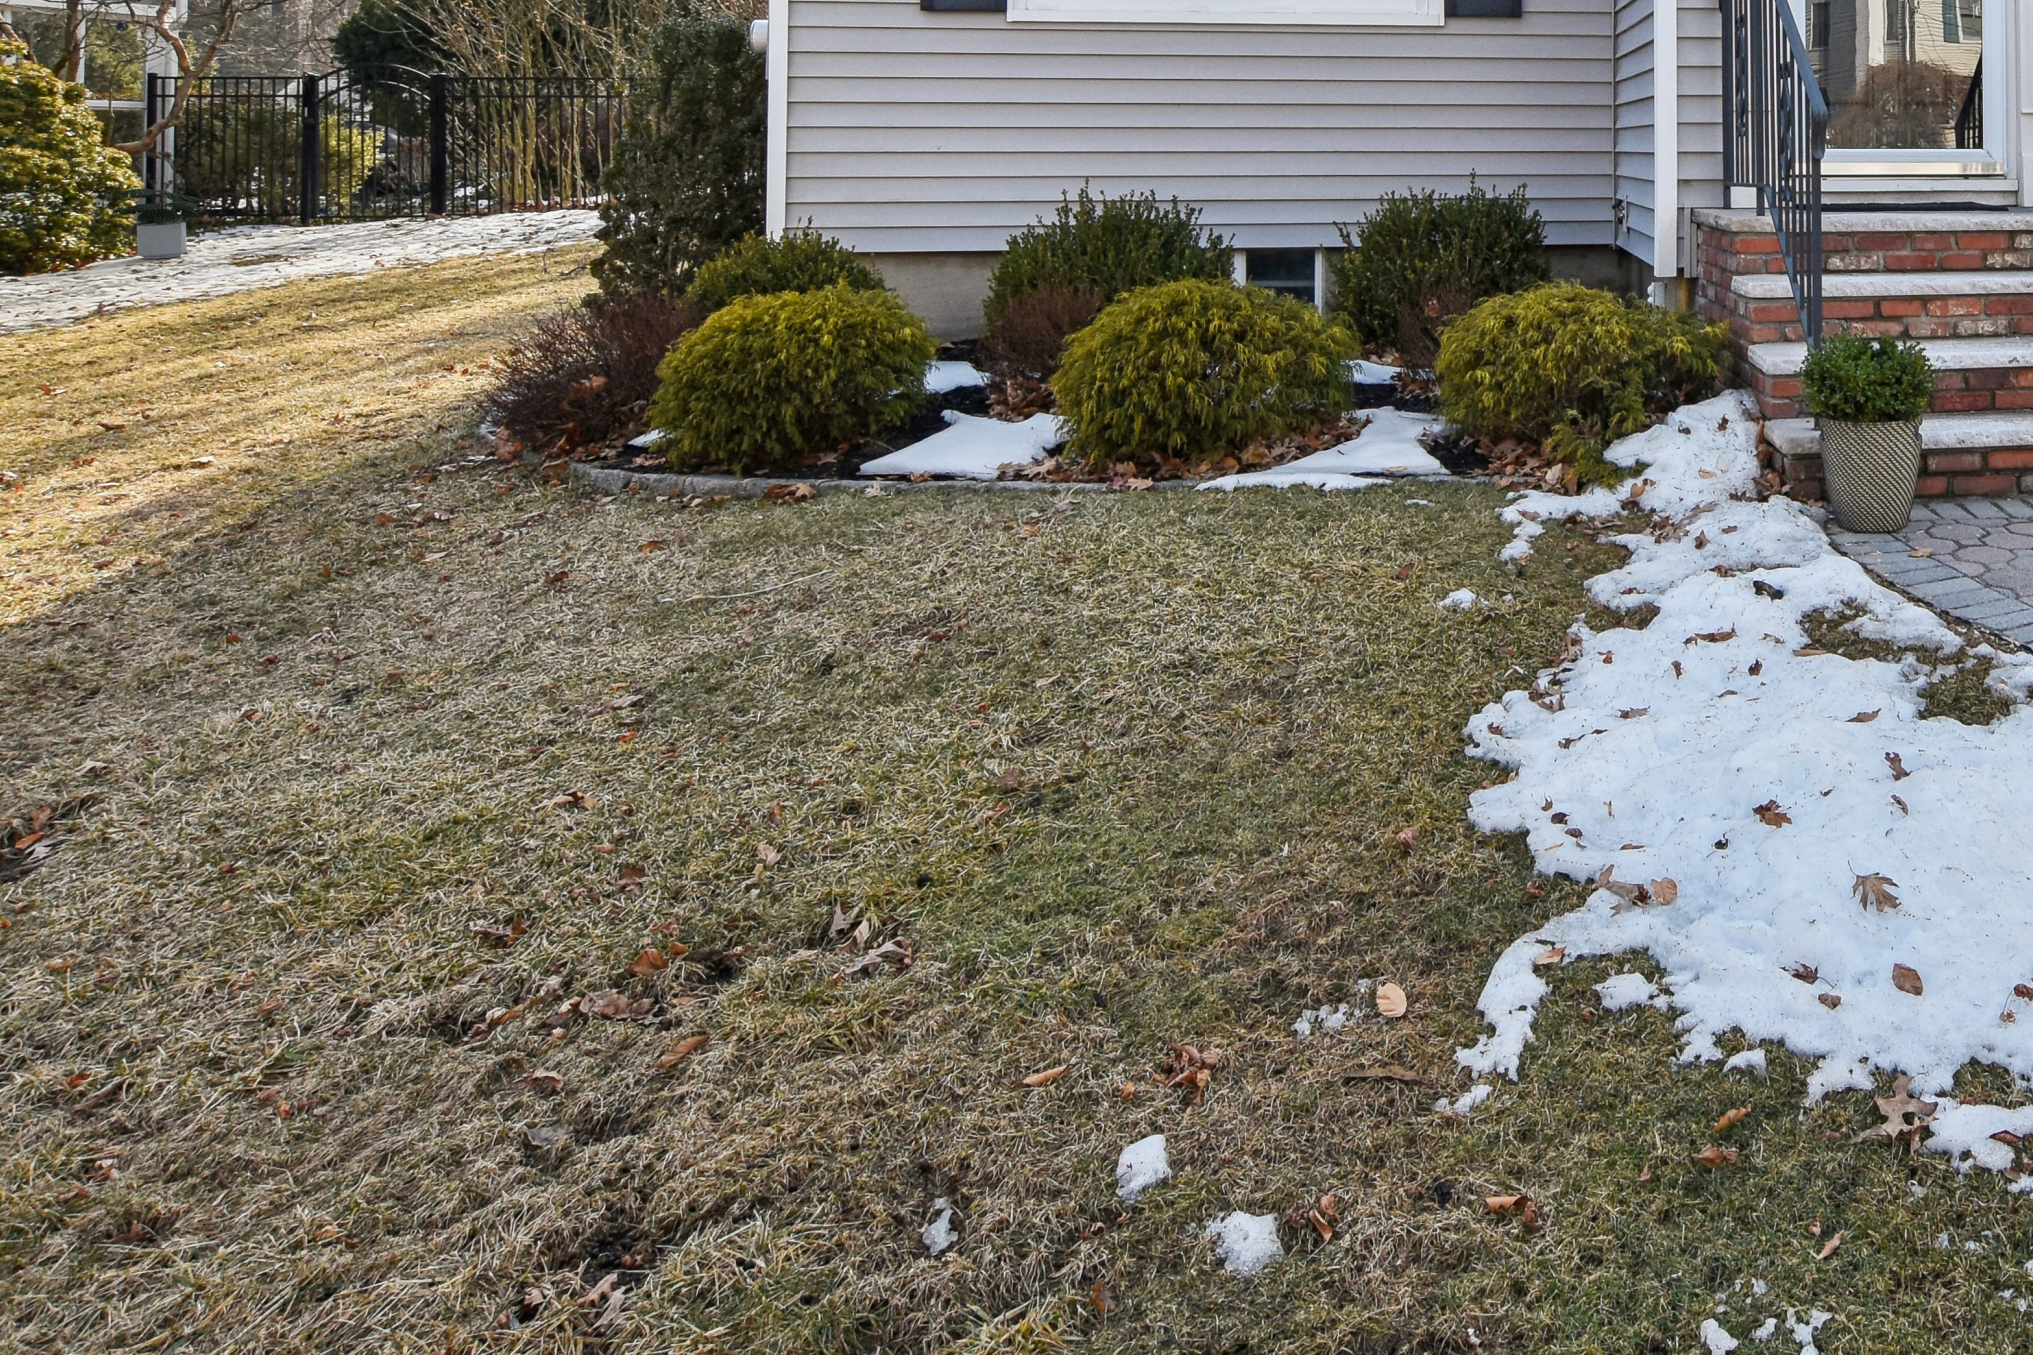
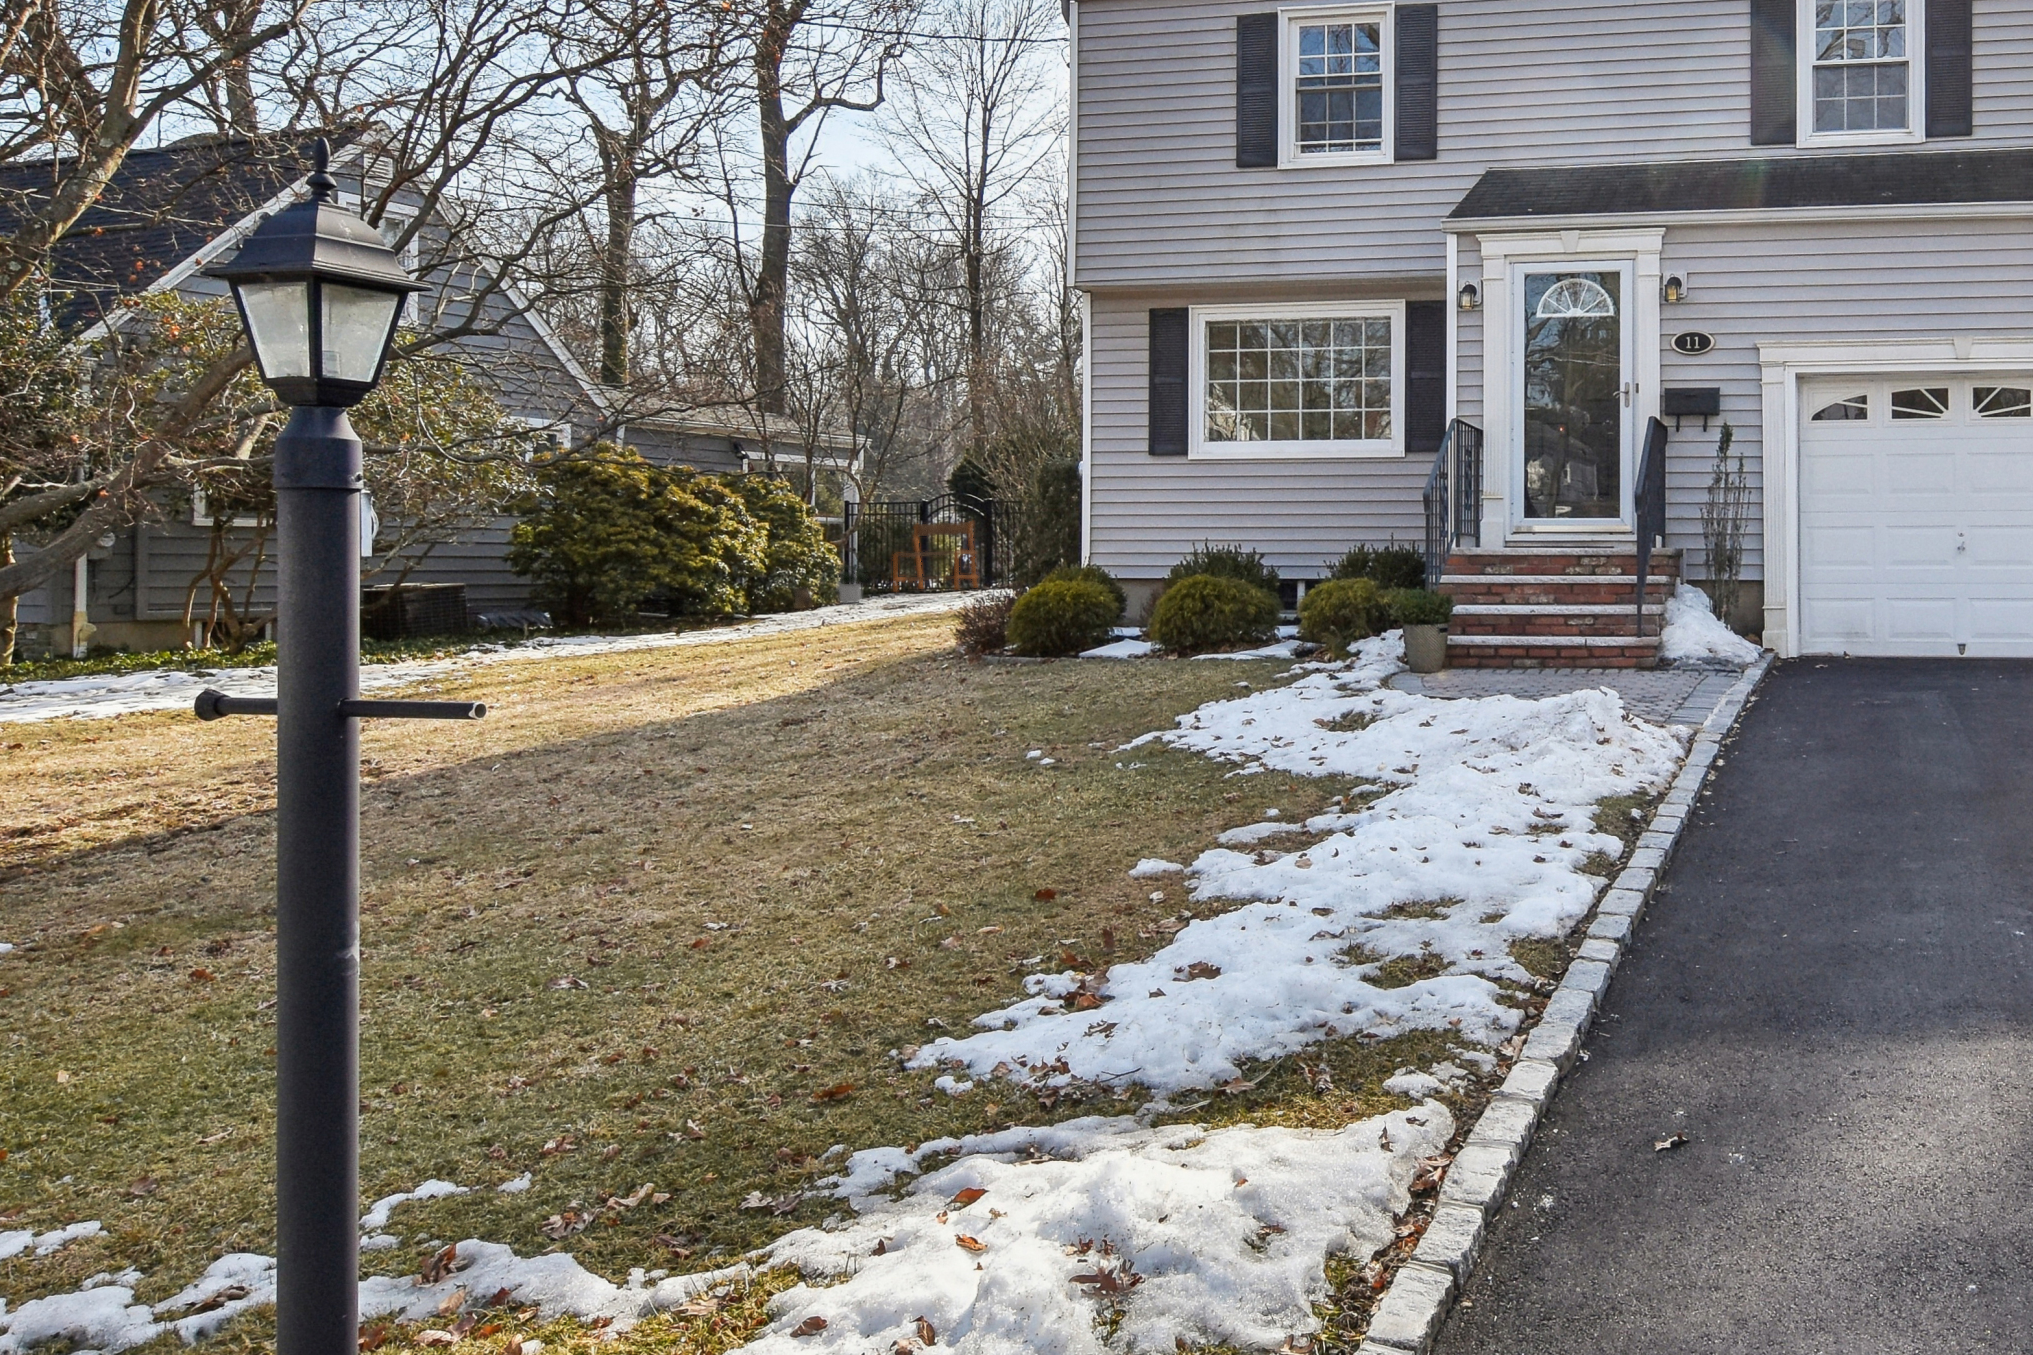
bench: none [252,105,427,225] -> present [893,522,978,592]
watering can: none [29,230,87,277] -> present [794,587,813,609]

